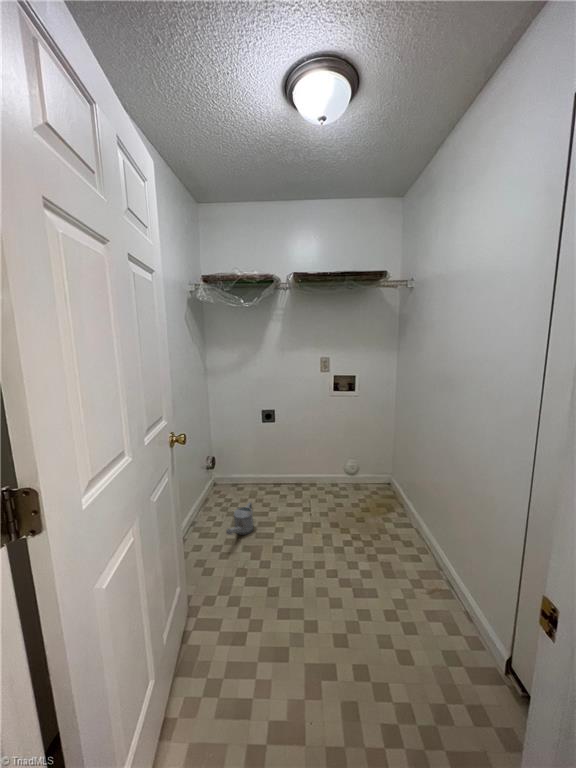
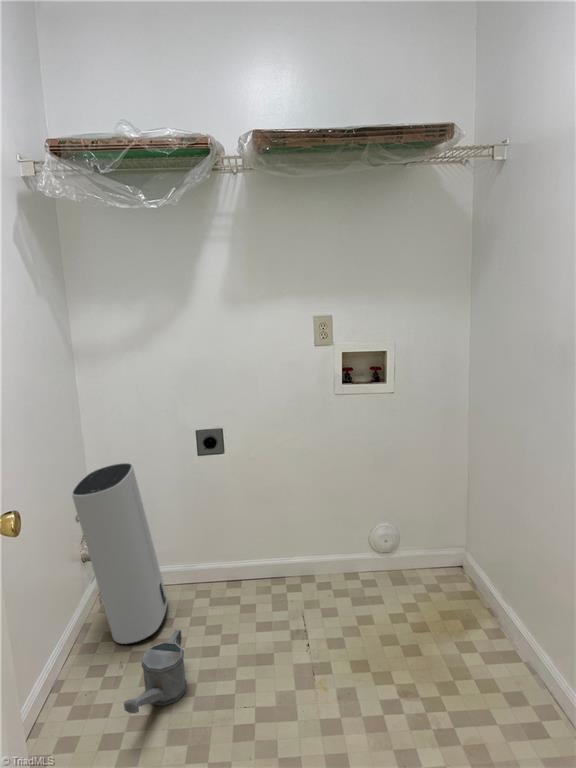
air purifier: none [204,424,245,508] -> present [72,463,167,644]

